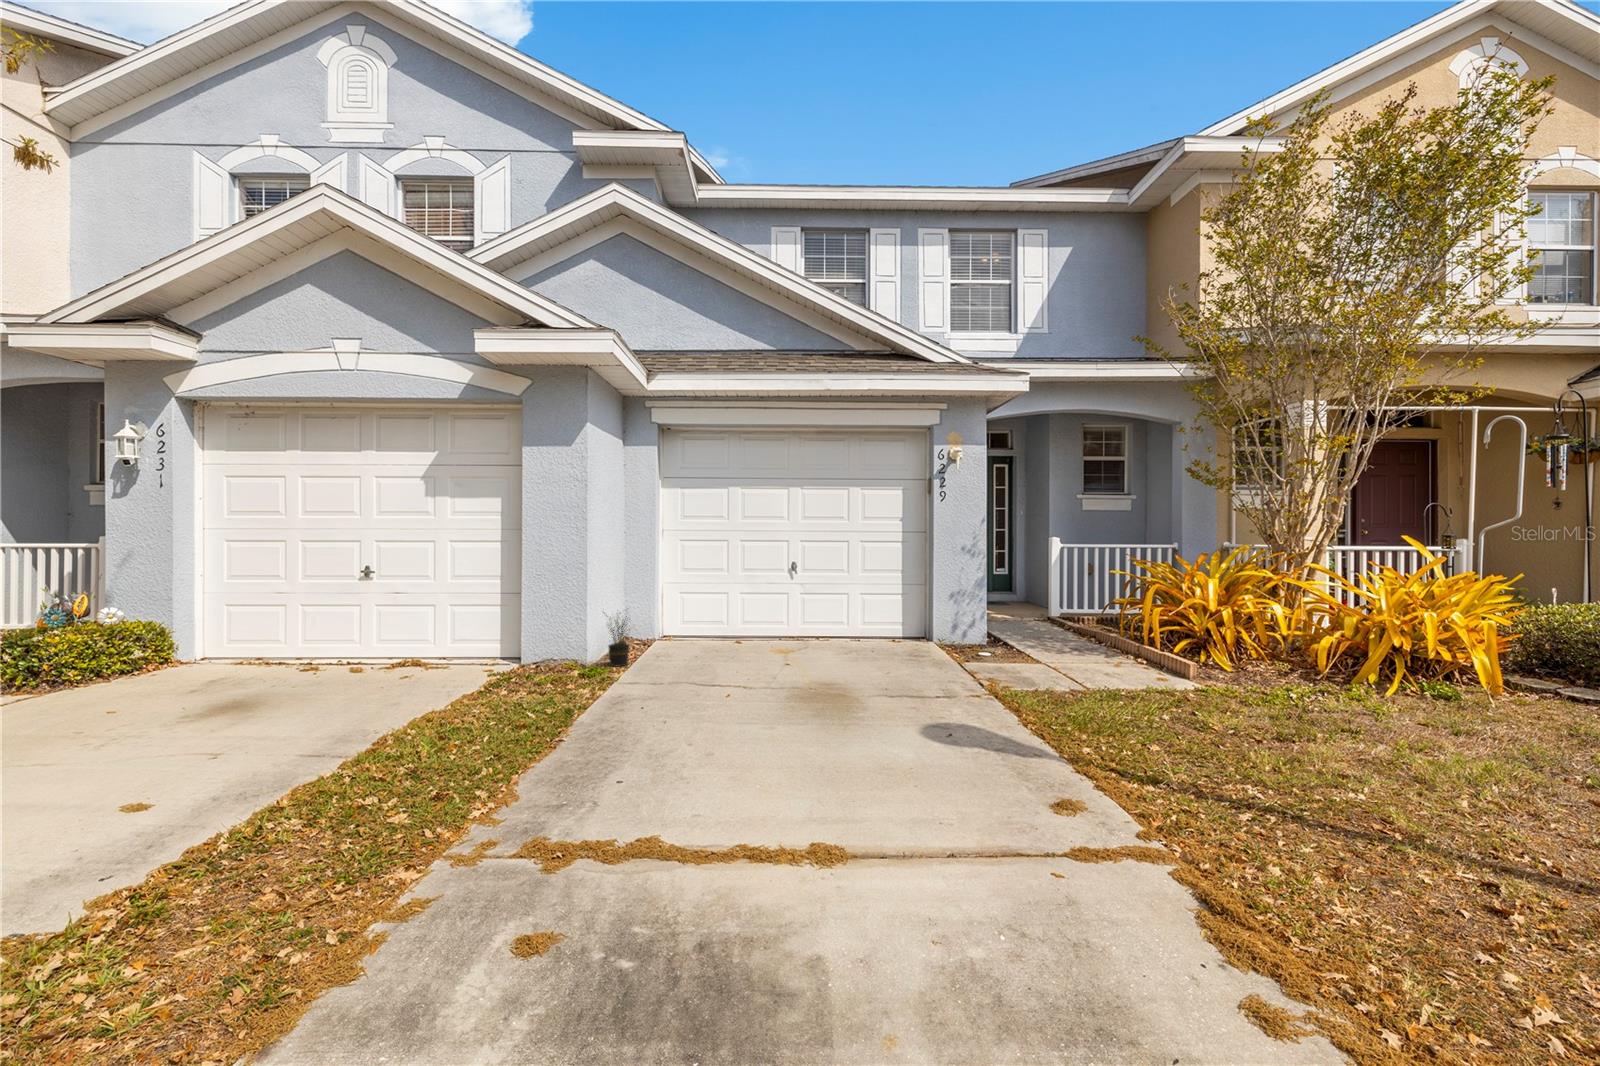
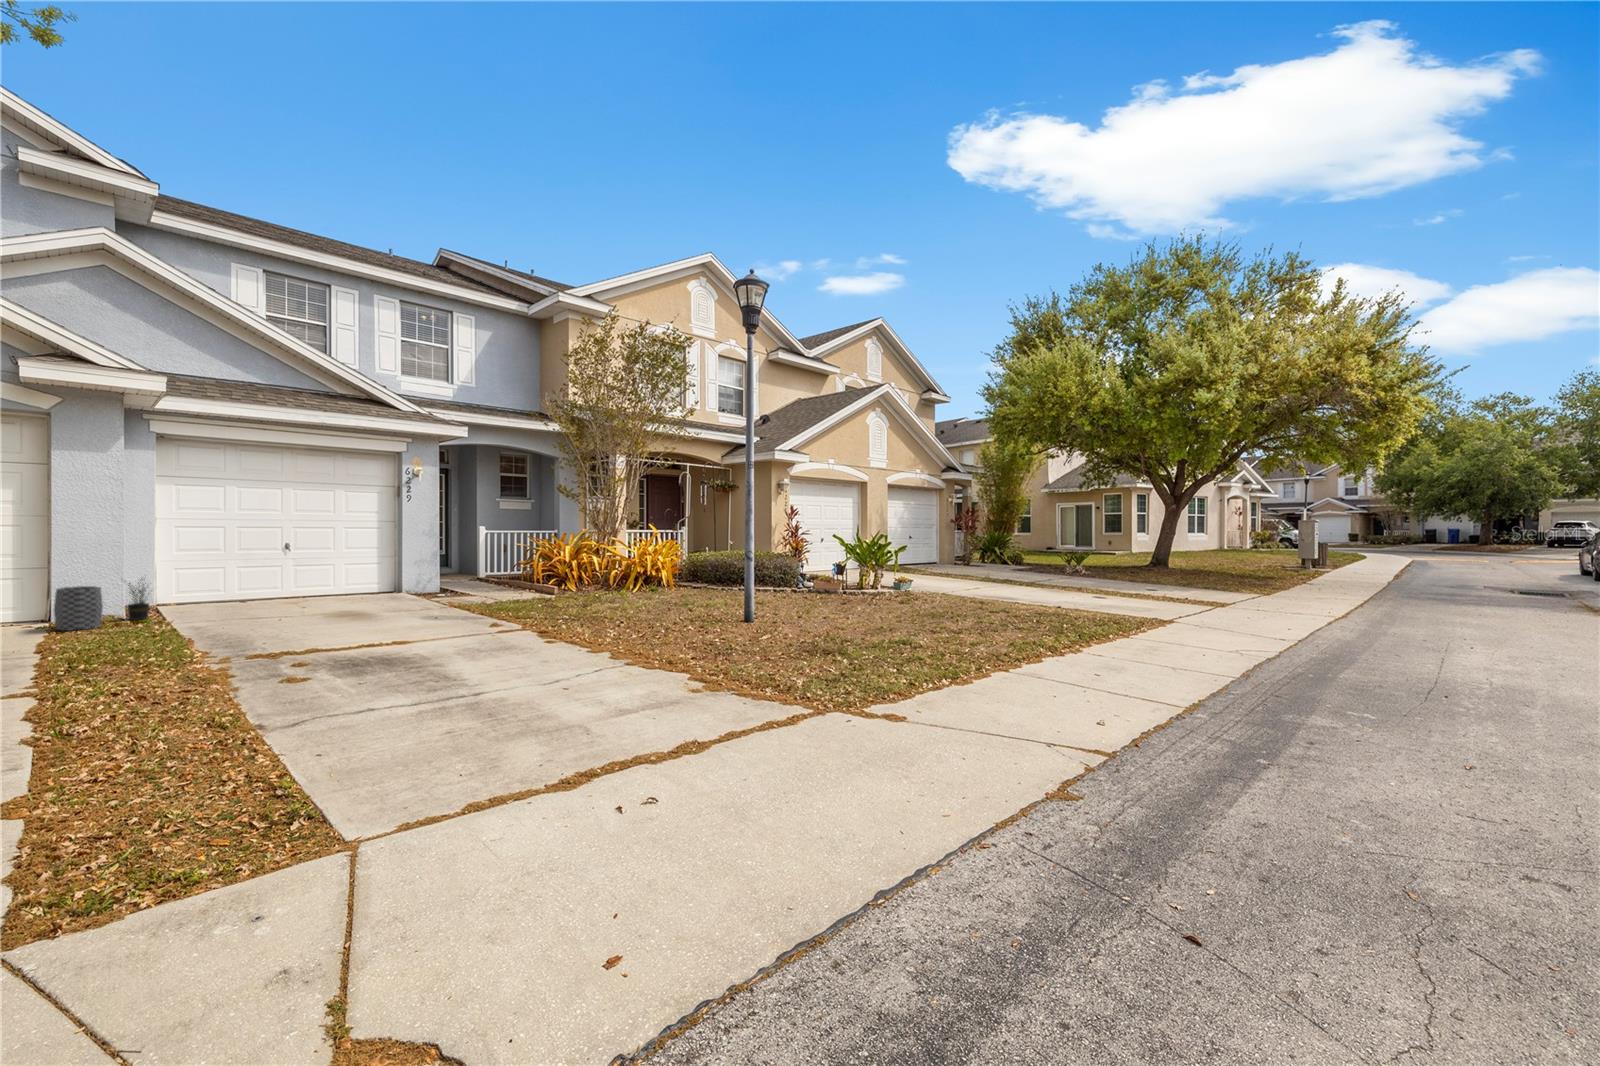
trash can: none [532,620,575,678] -> present [54,586,103,631]

